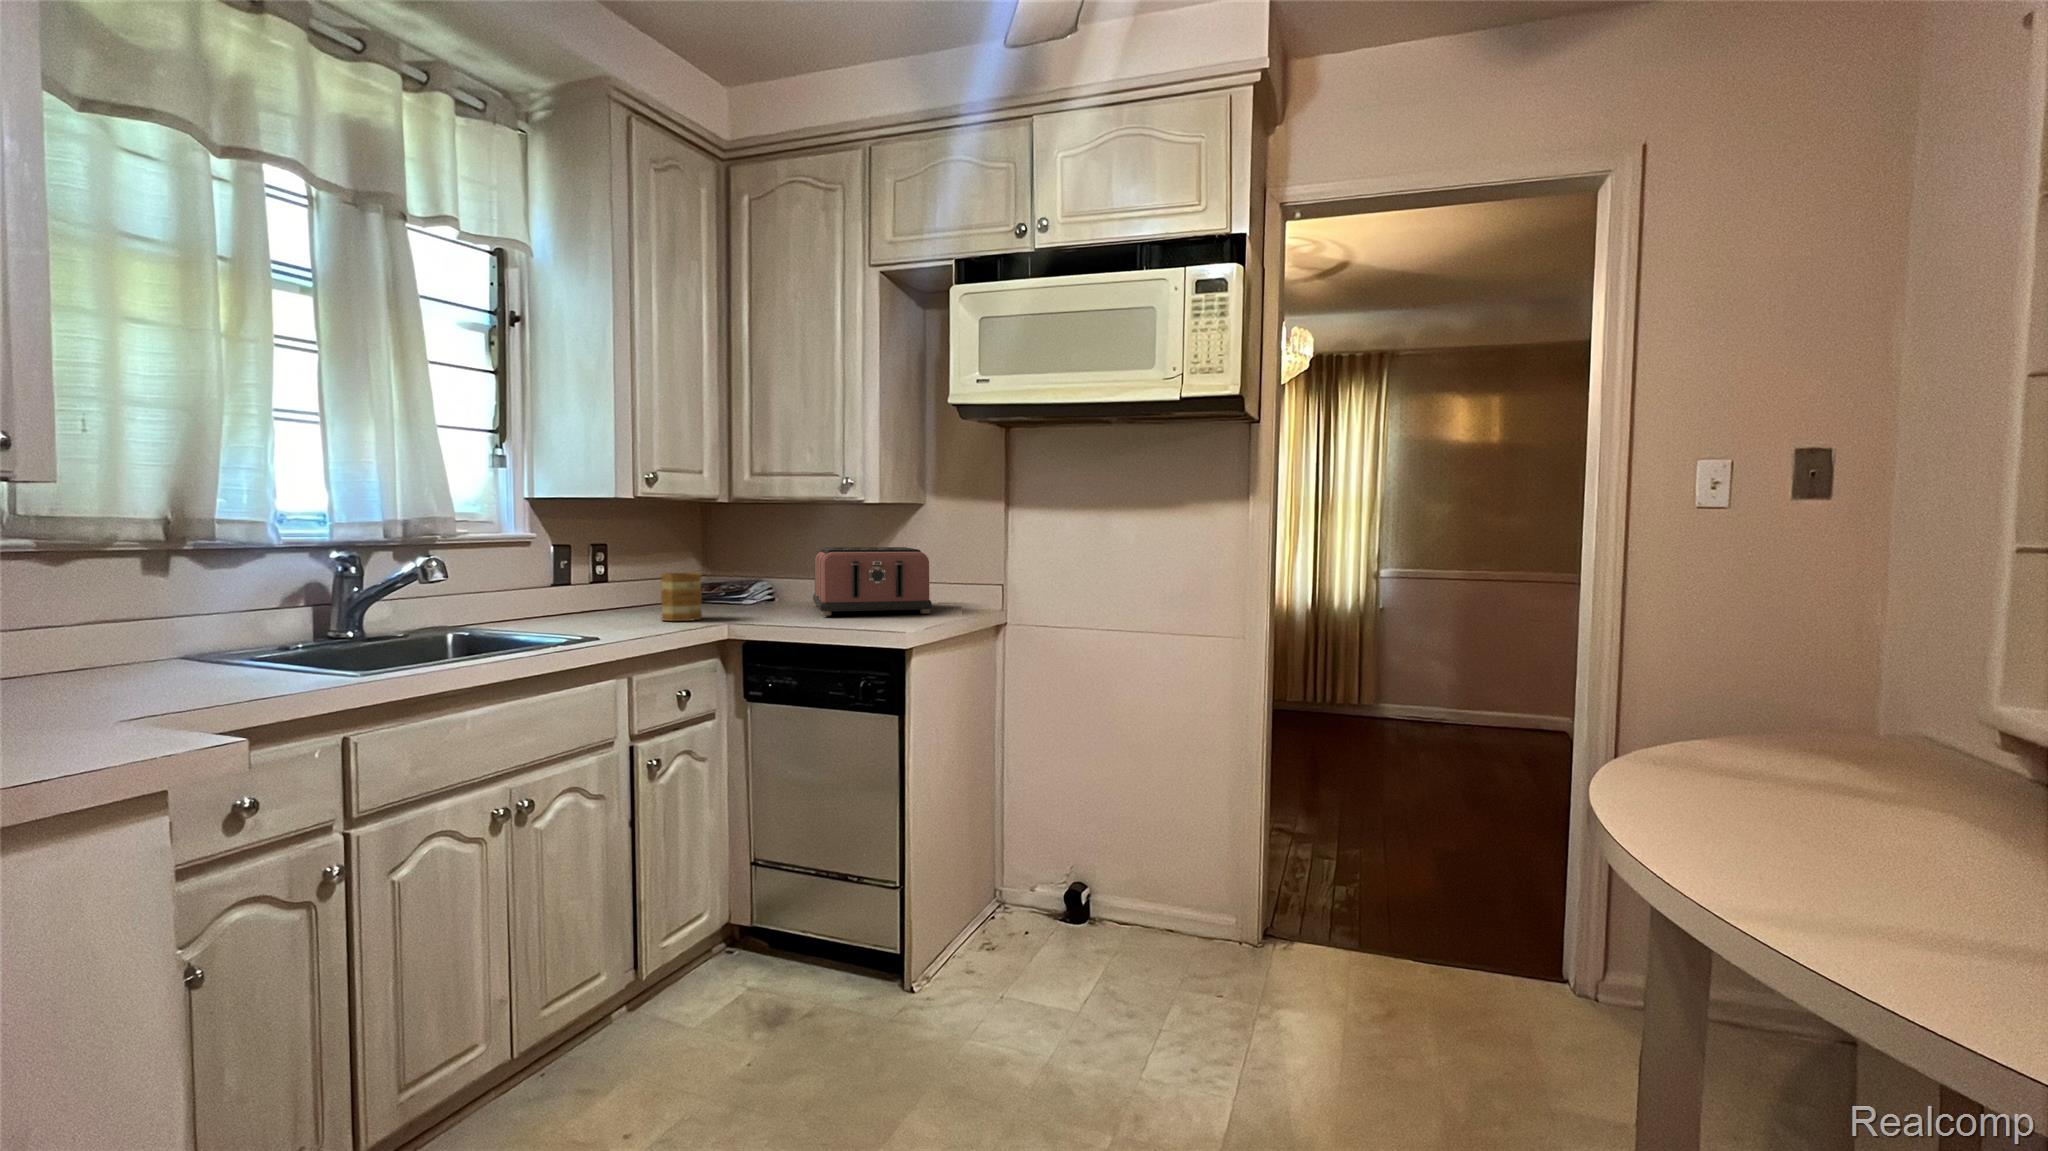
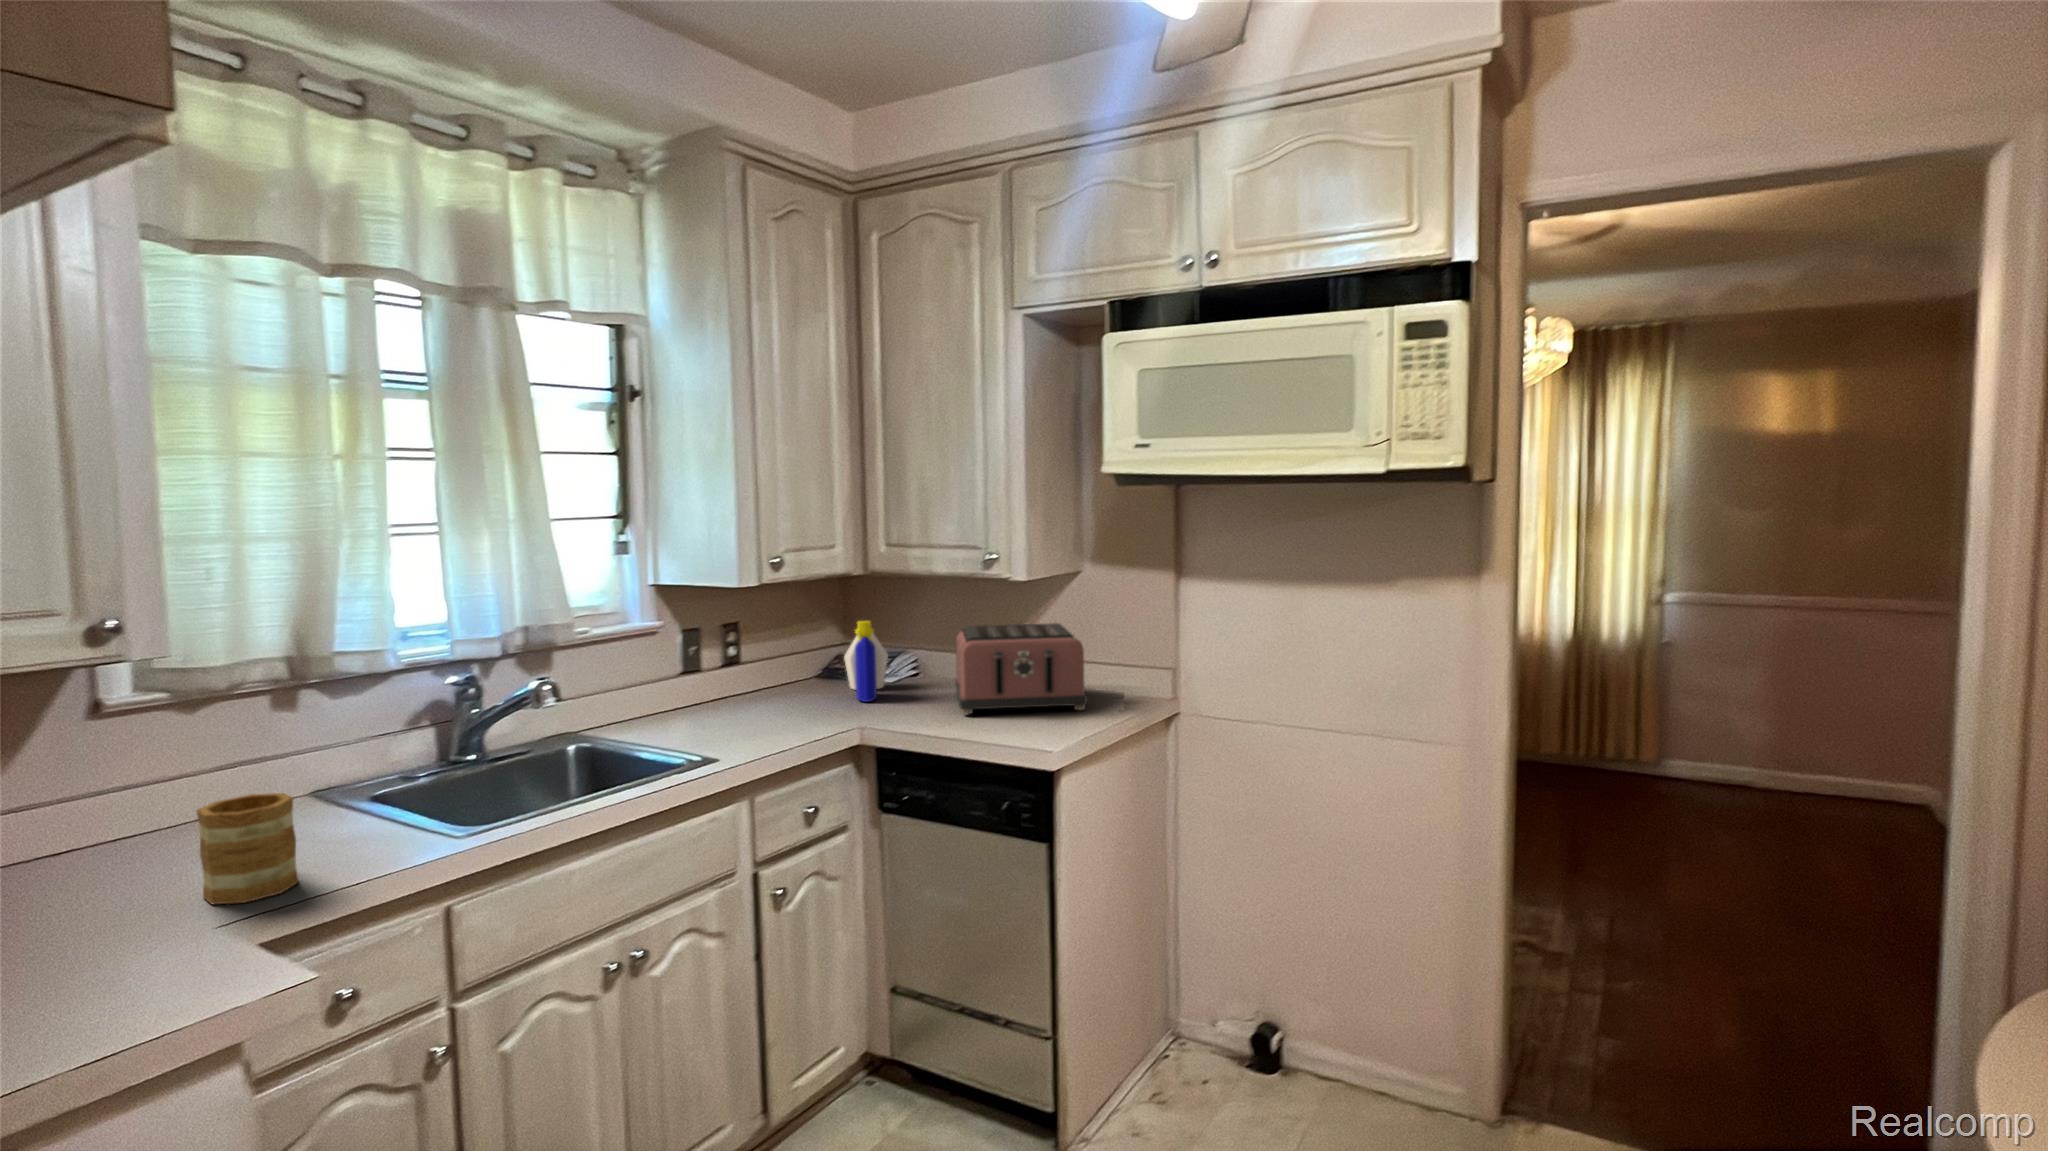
bottle: none [710,541,751,611] -> present [844,621,888,702]
mug: present [661,573,702,621] -> present [197,793,299,904]

